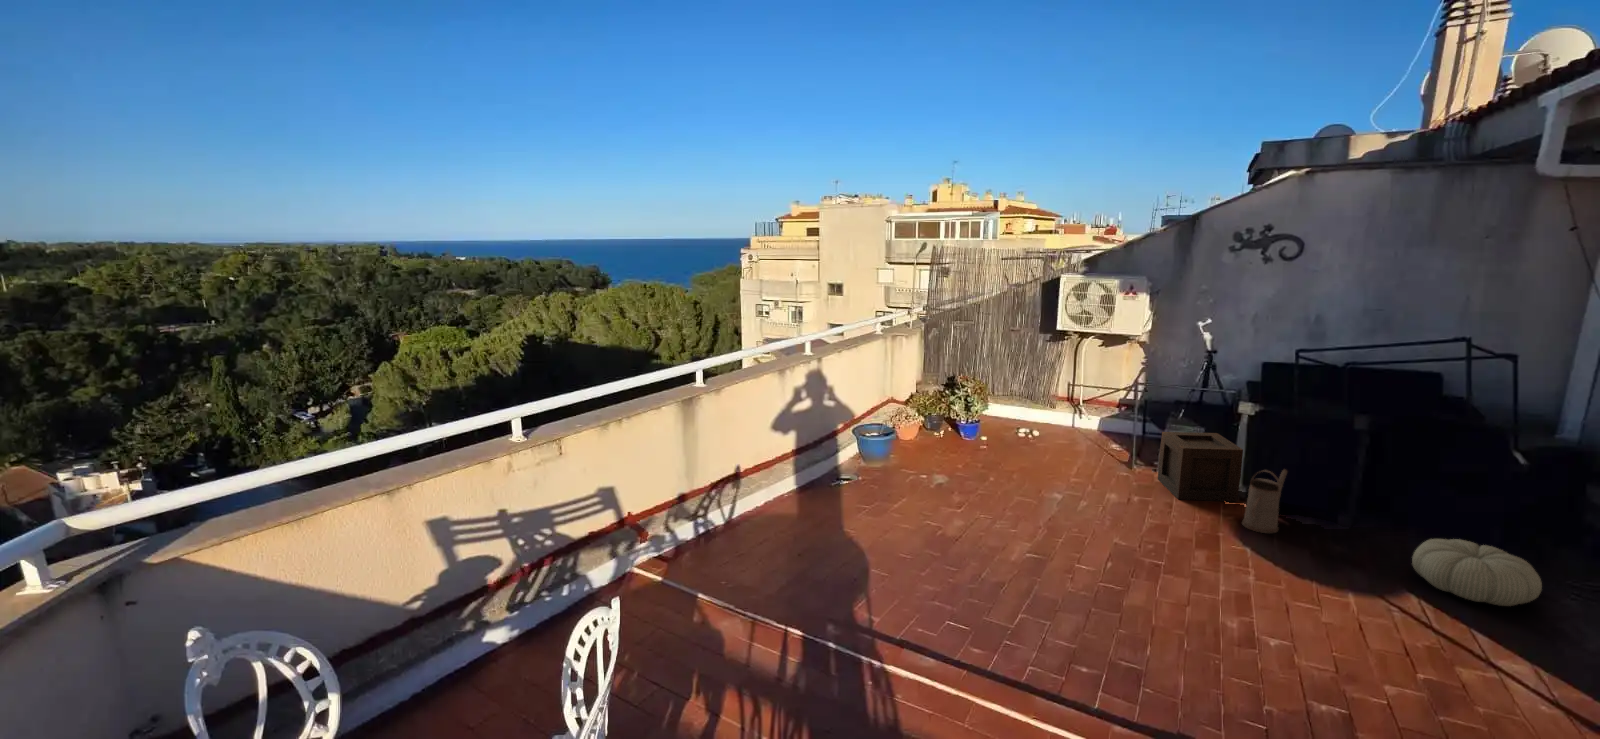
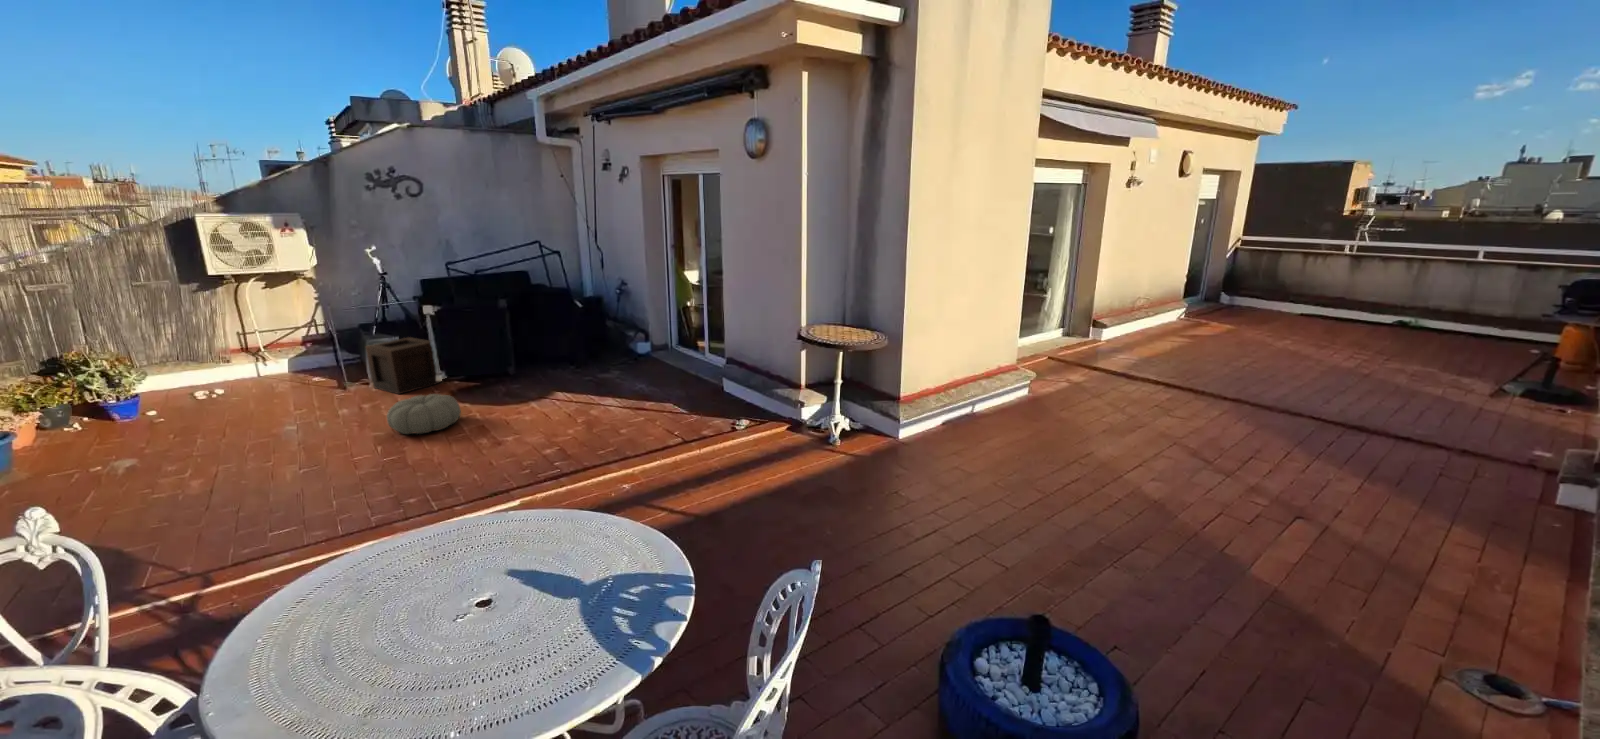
watering can: present [1242,470,1287,533] -> none [449,347,478,394]
pouf: present [1412,539,1542,606] -> present [387,394,461,434]

